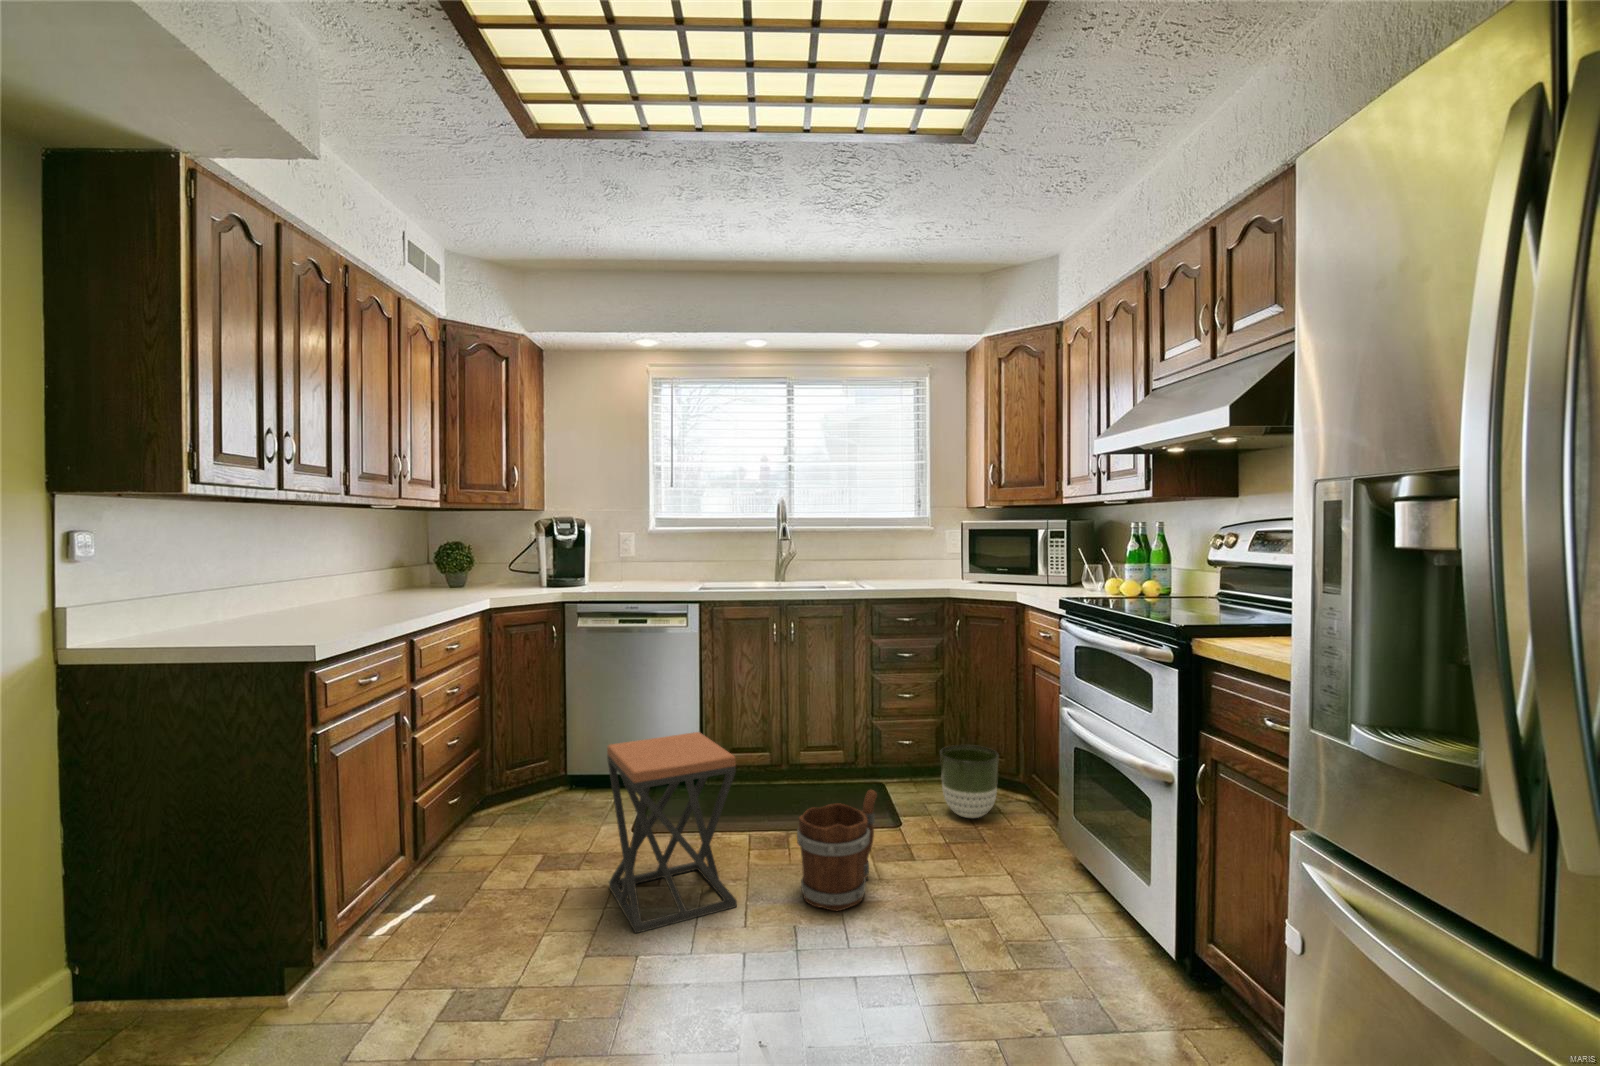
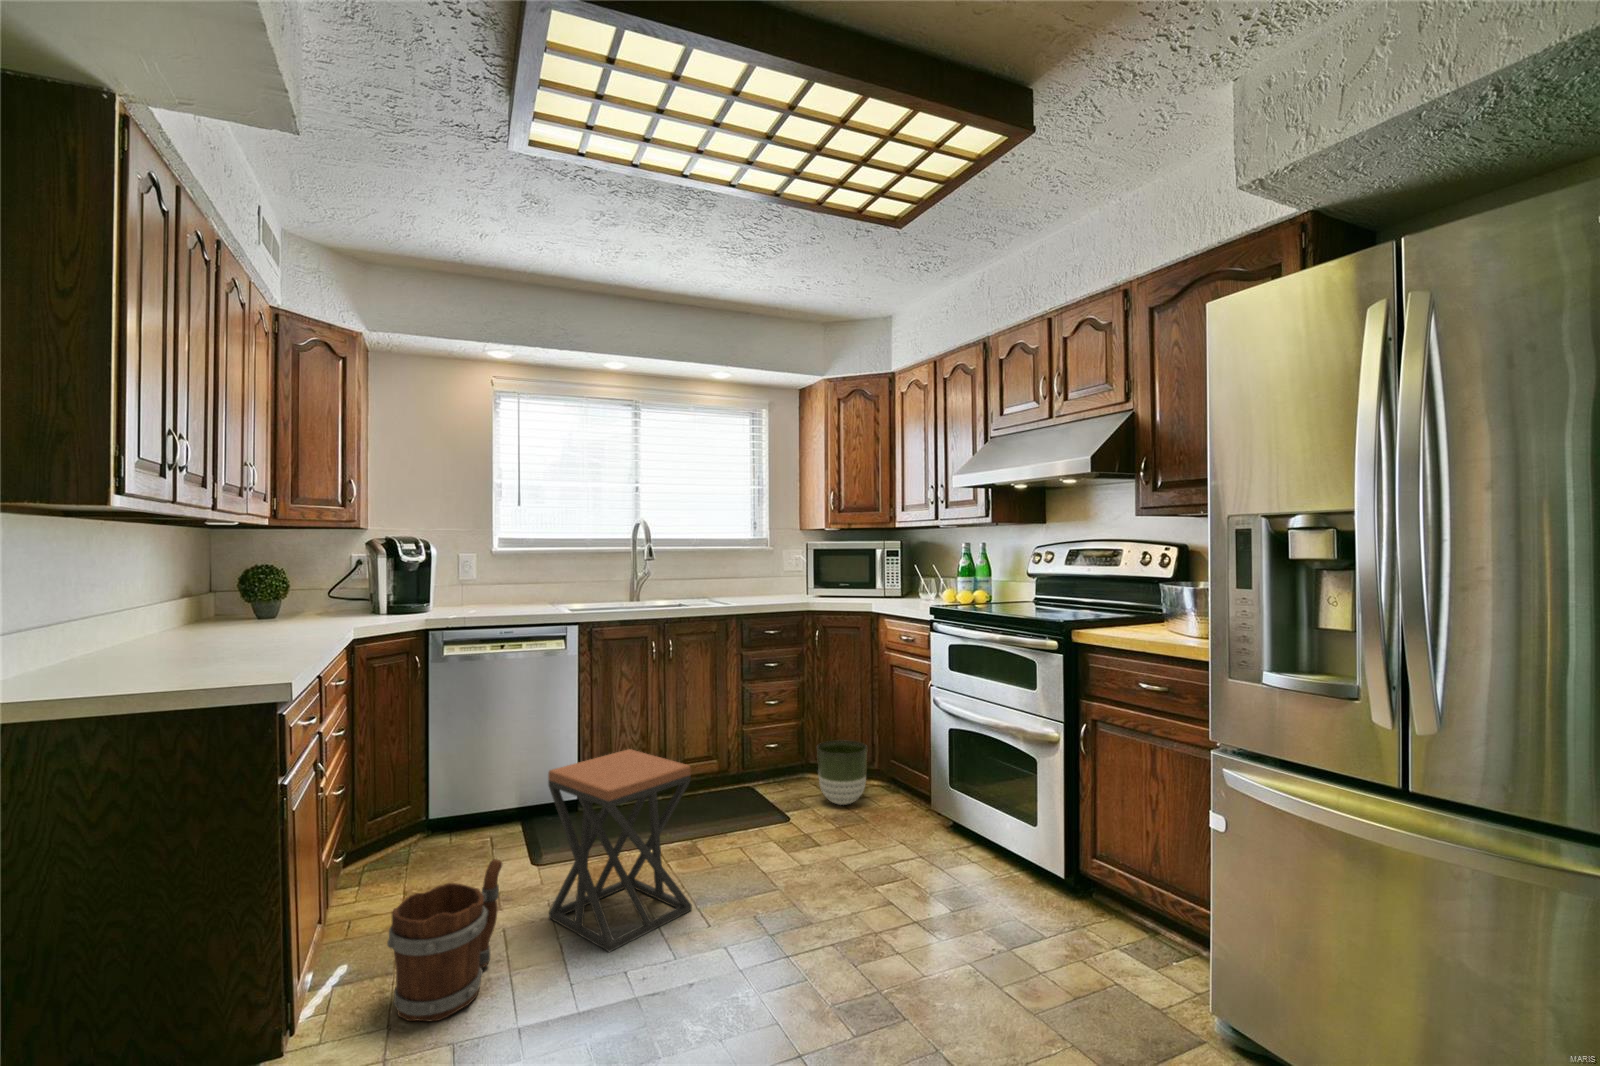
bucket: present [797,790,877,911] -> present [387,859,502,1021]

